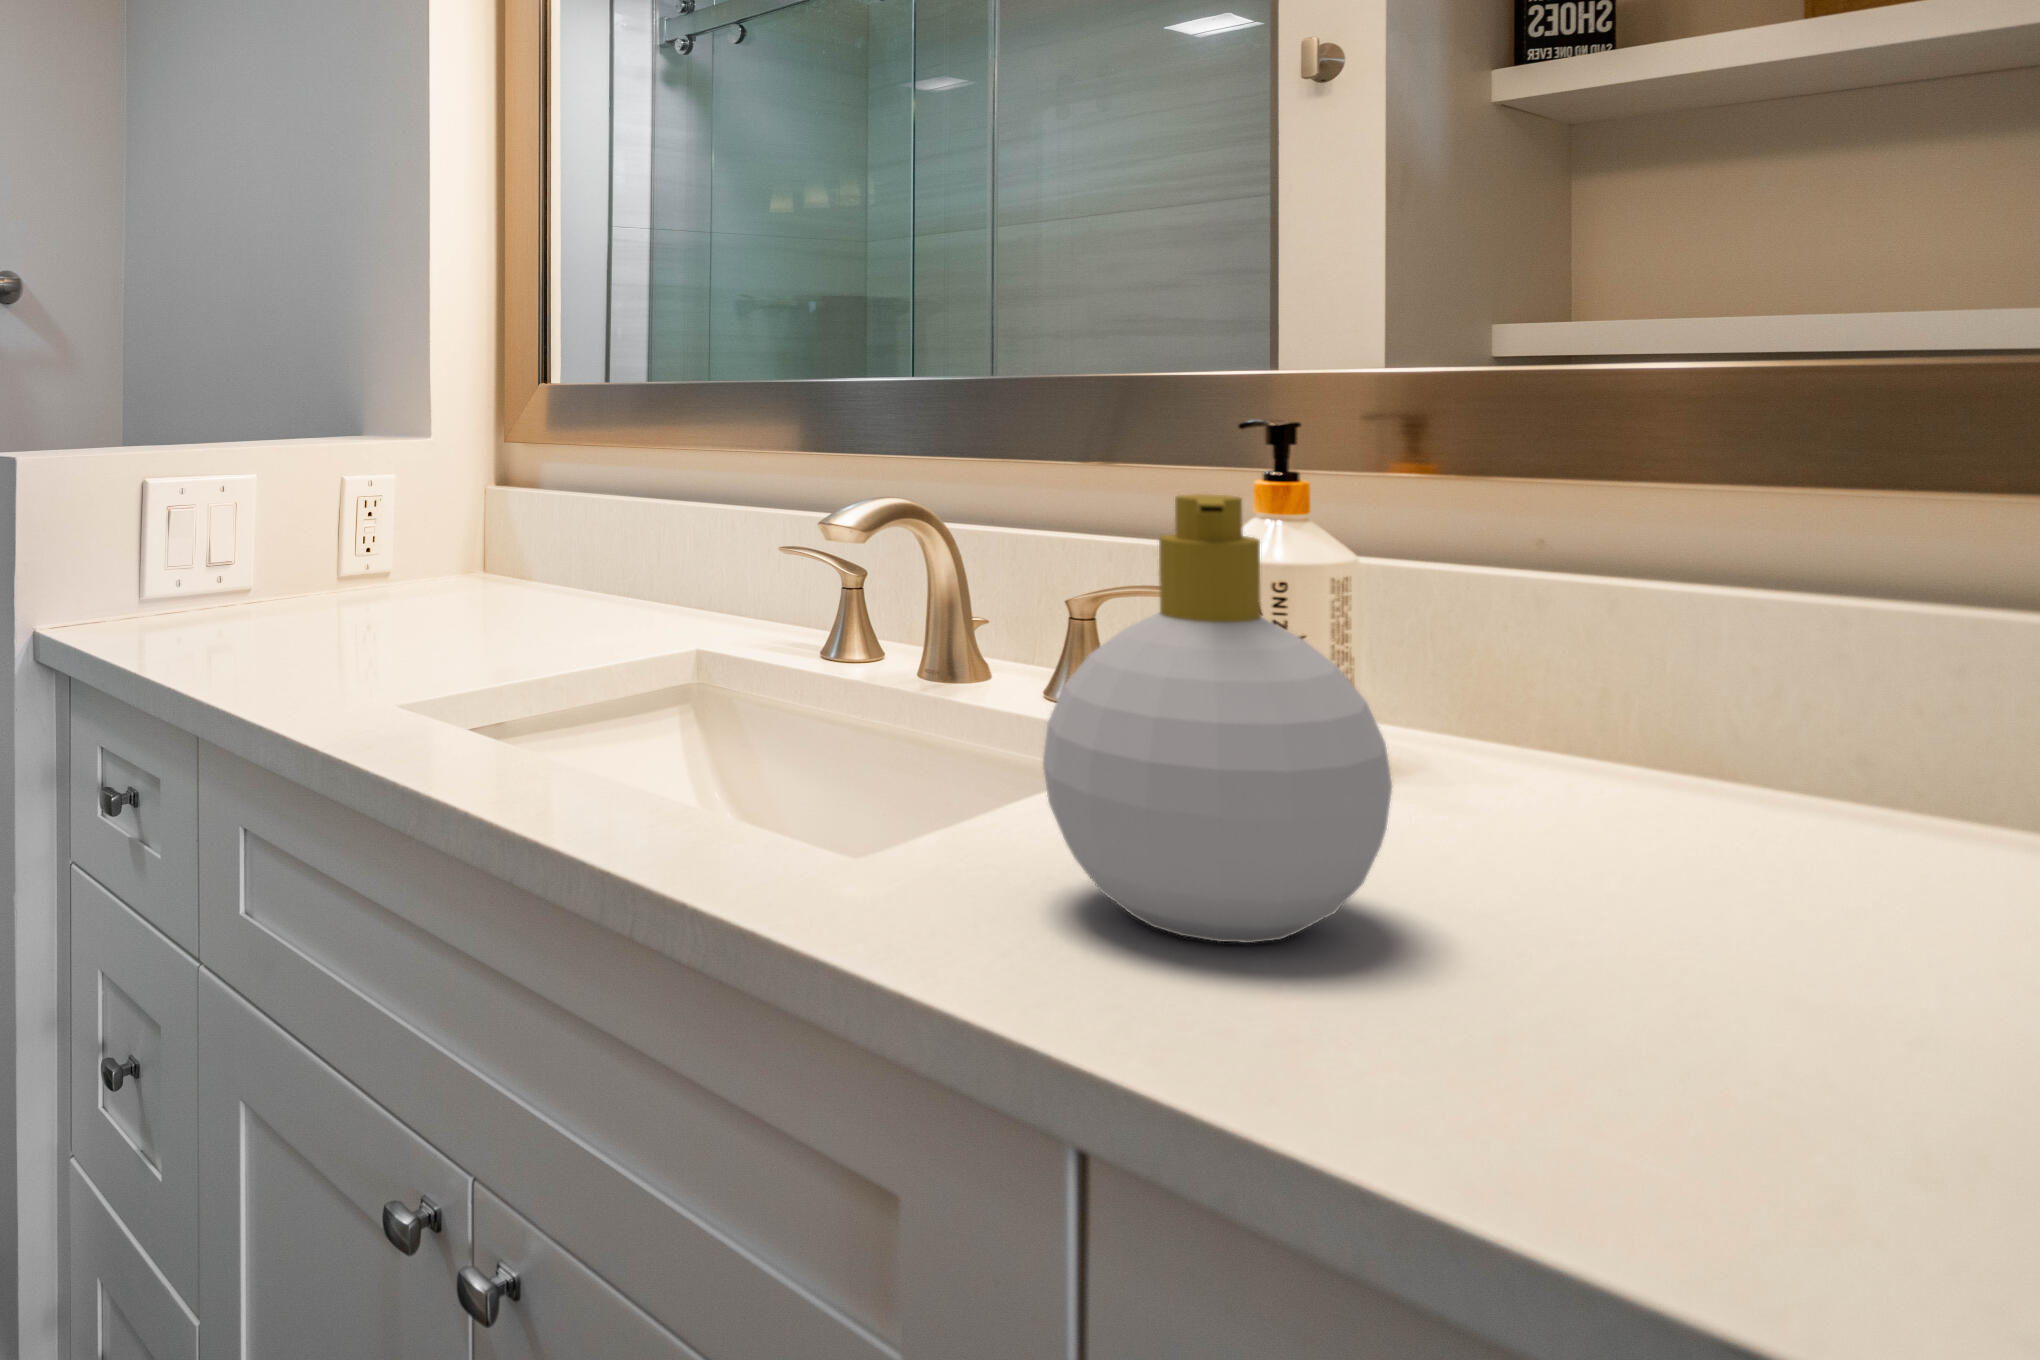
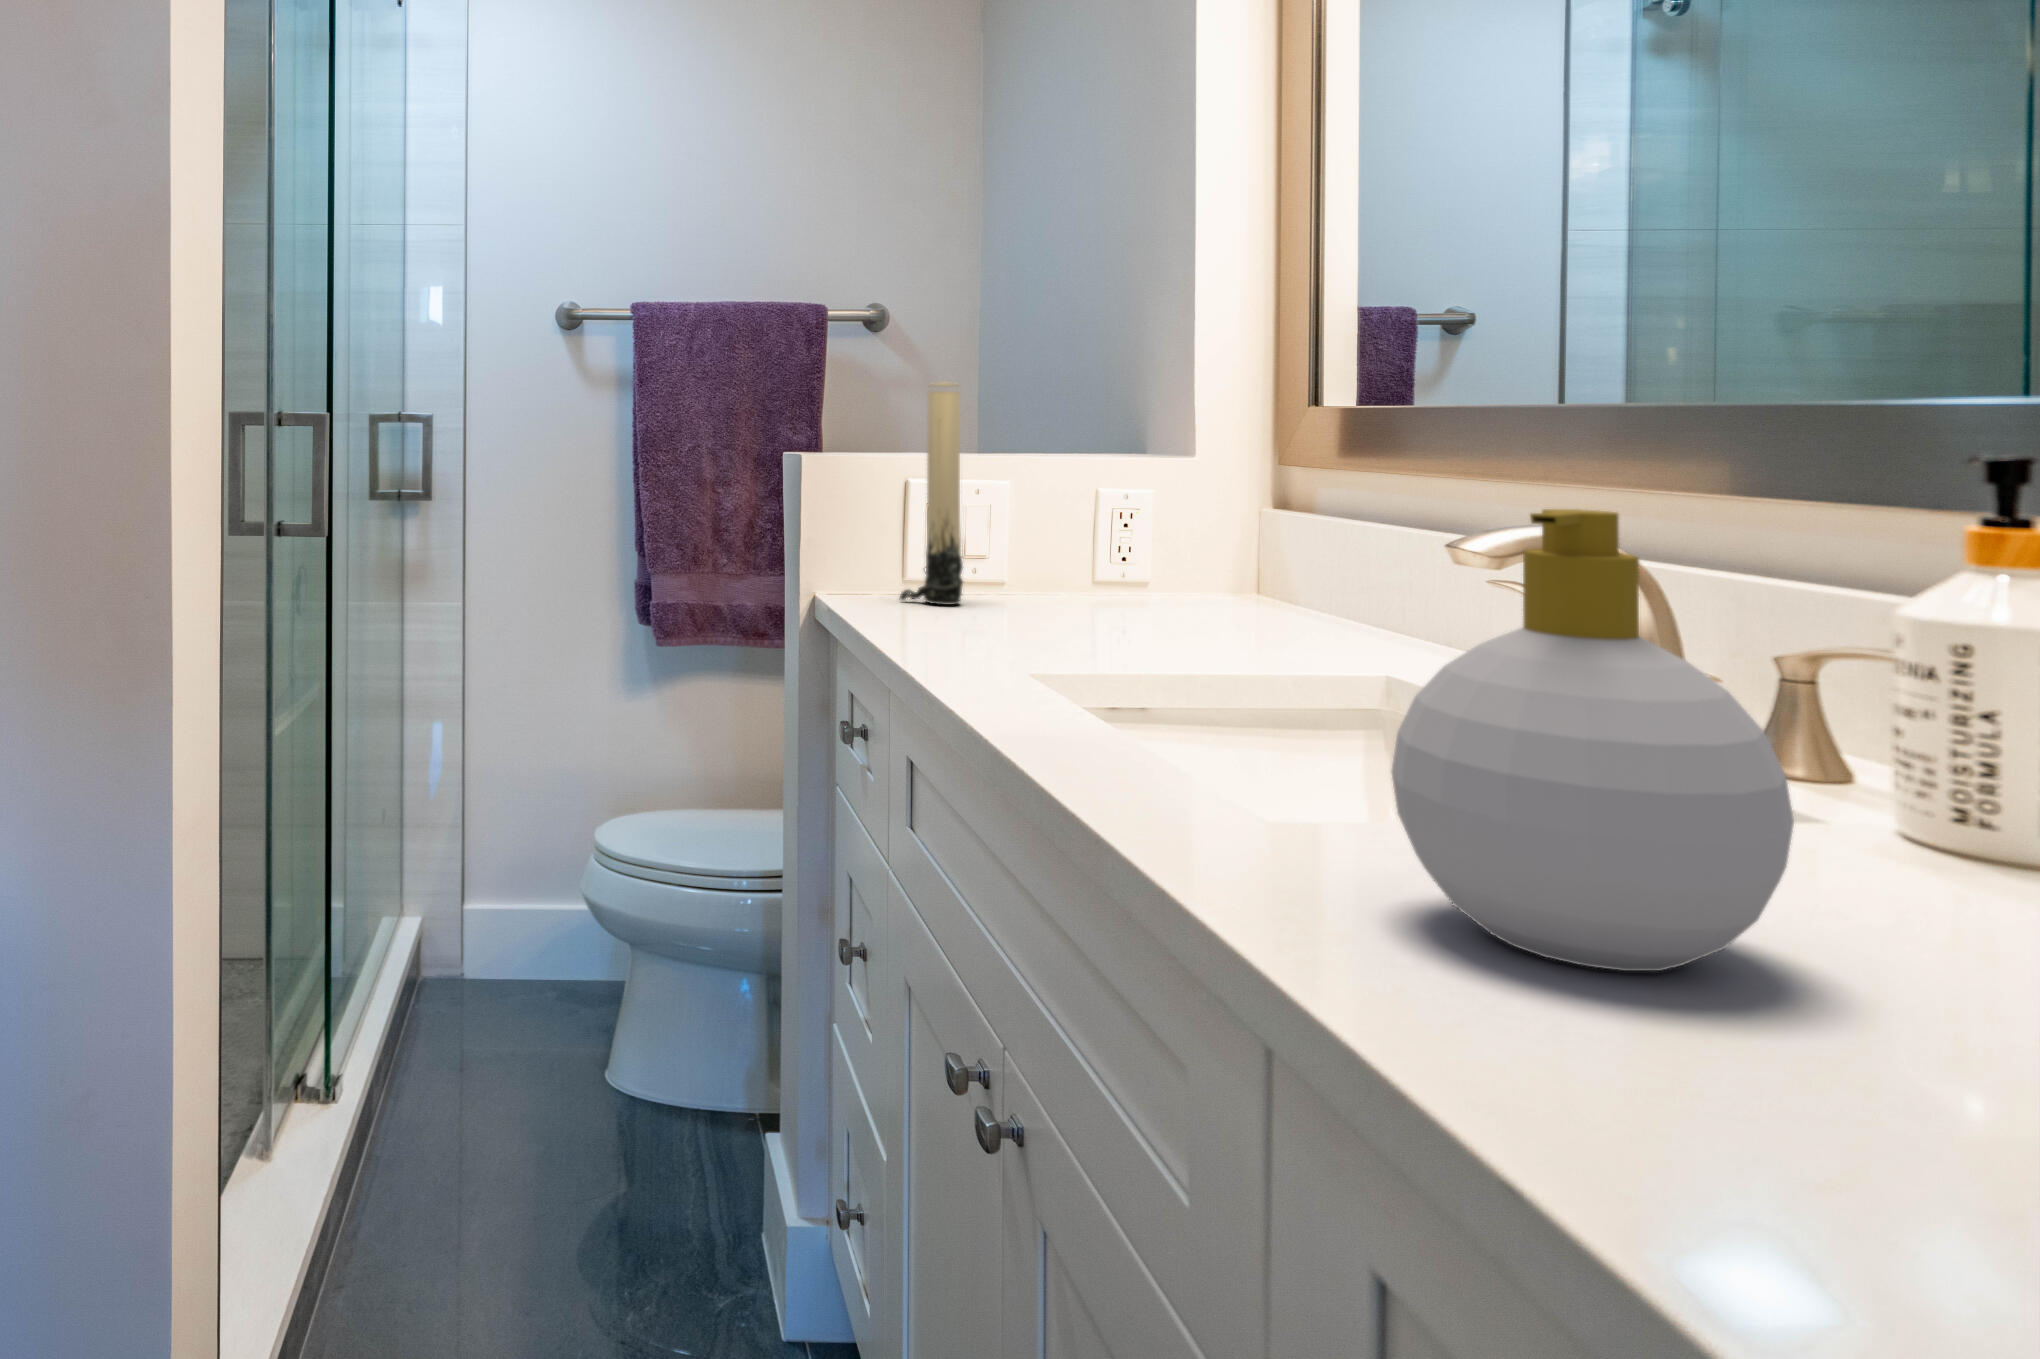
candle: none [144,364,219,622] -> present [900,382,963,605]

